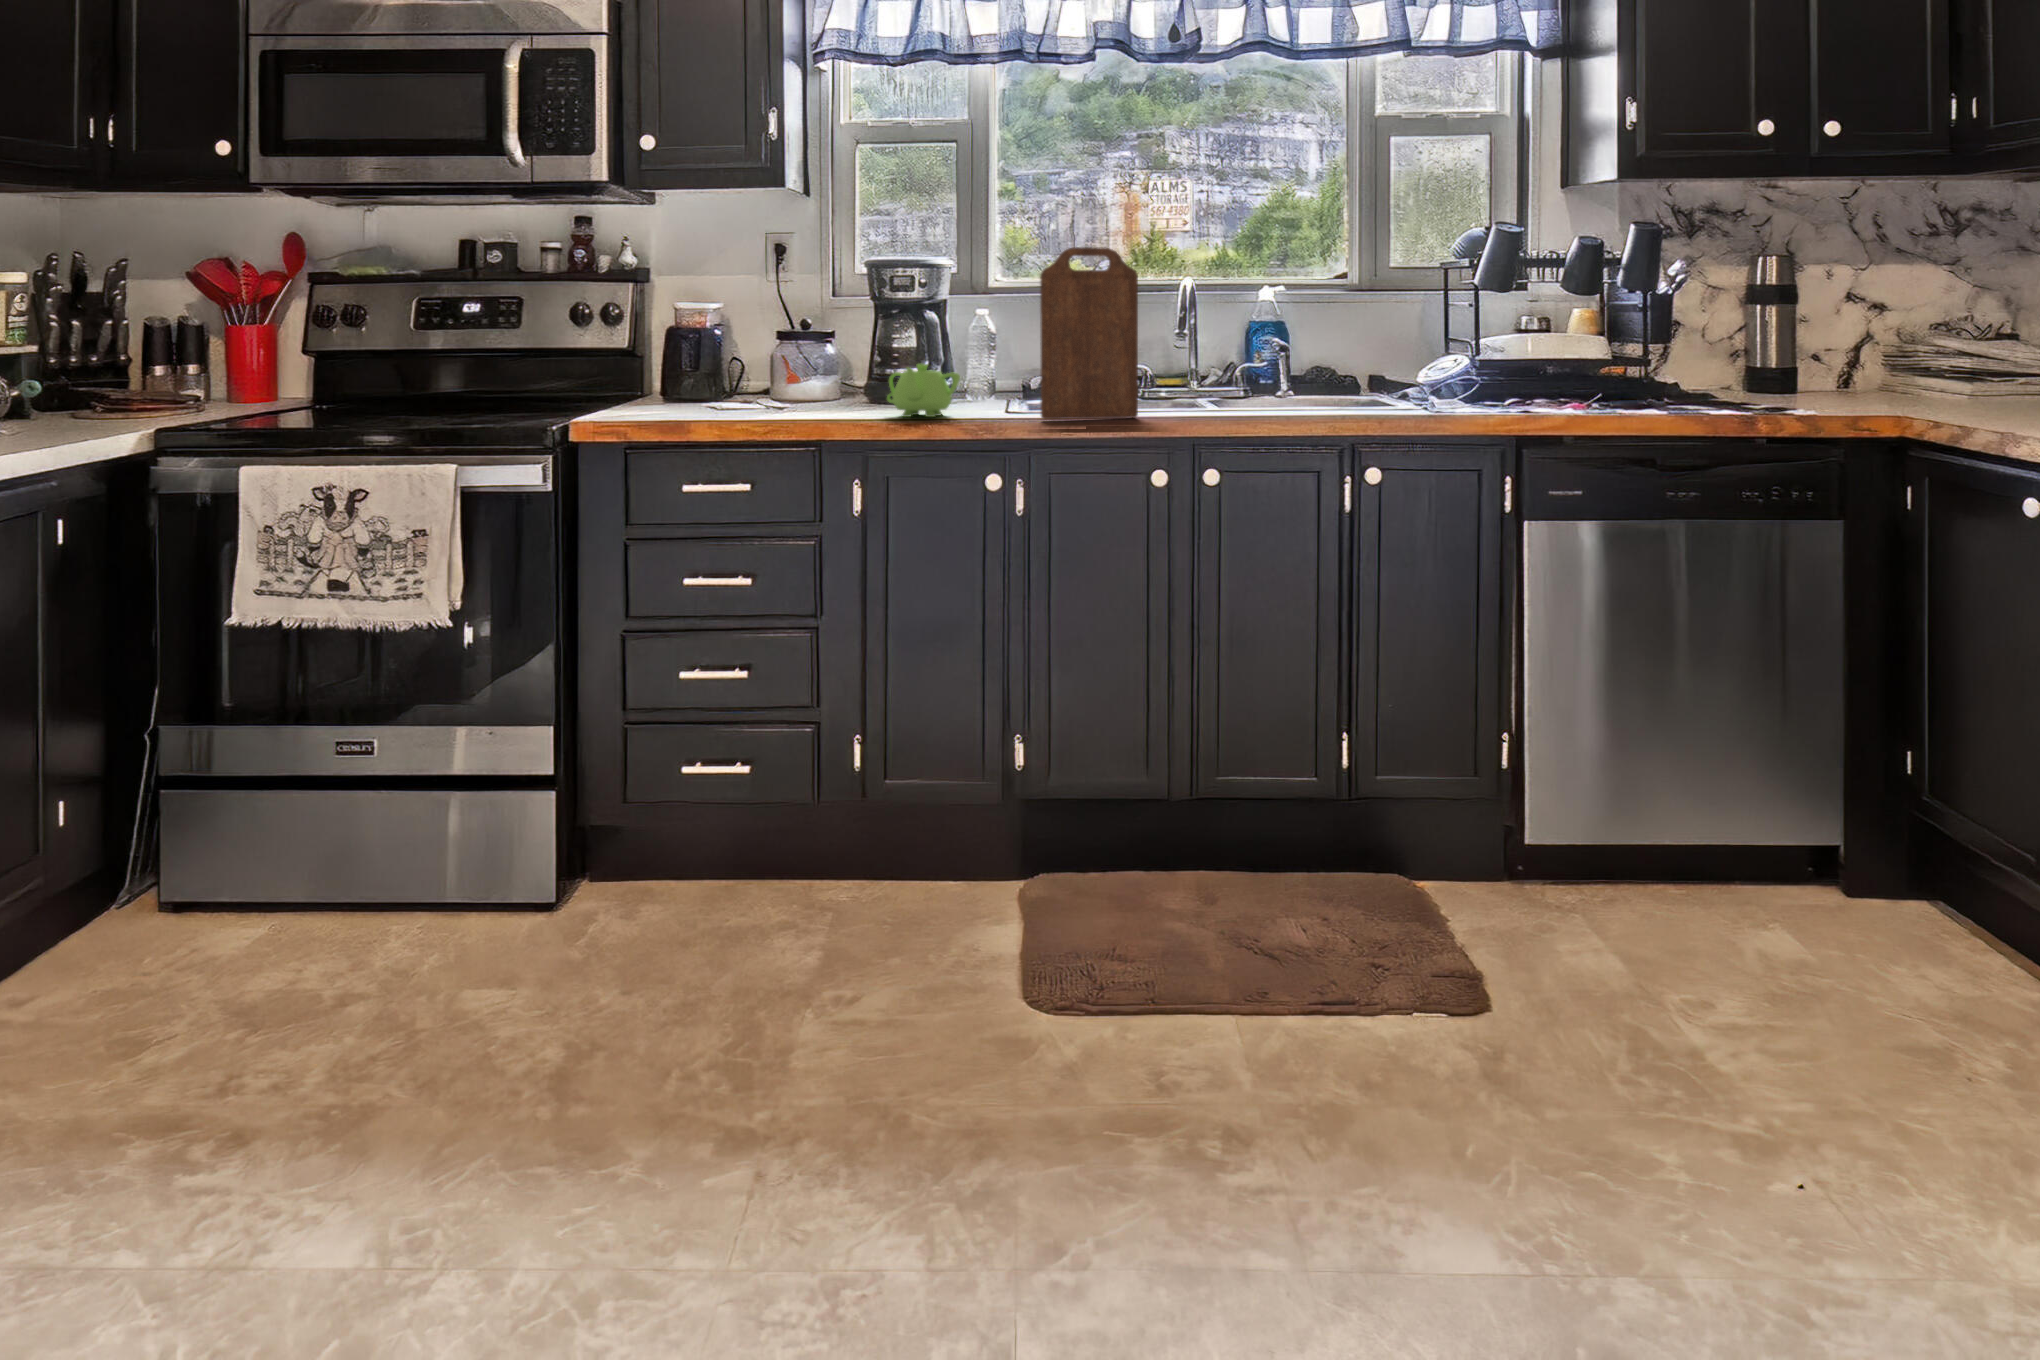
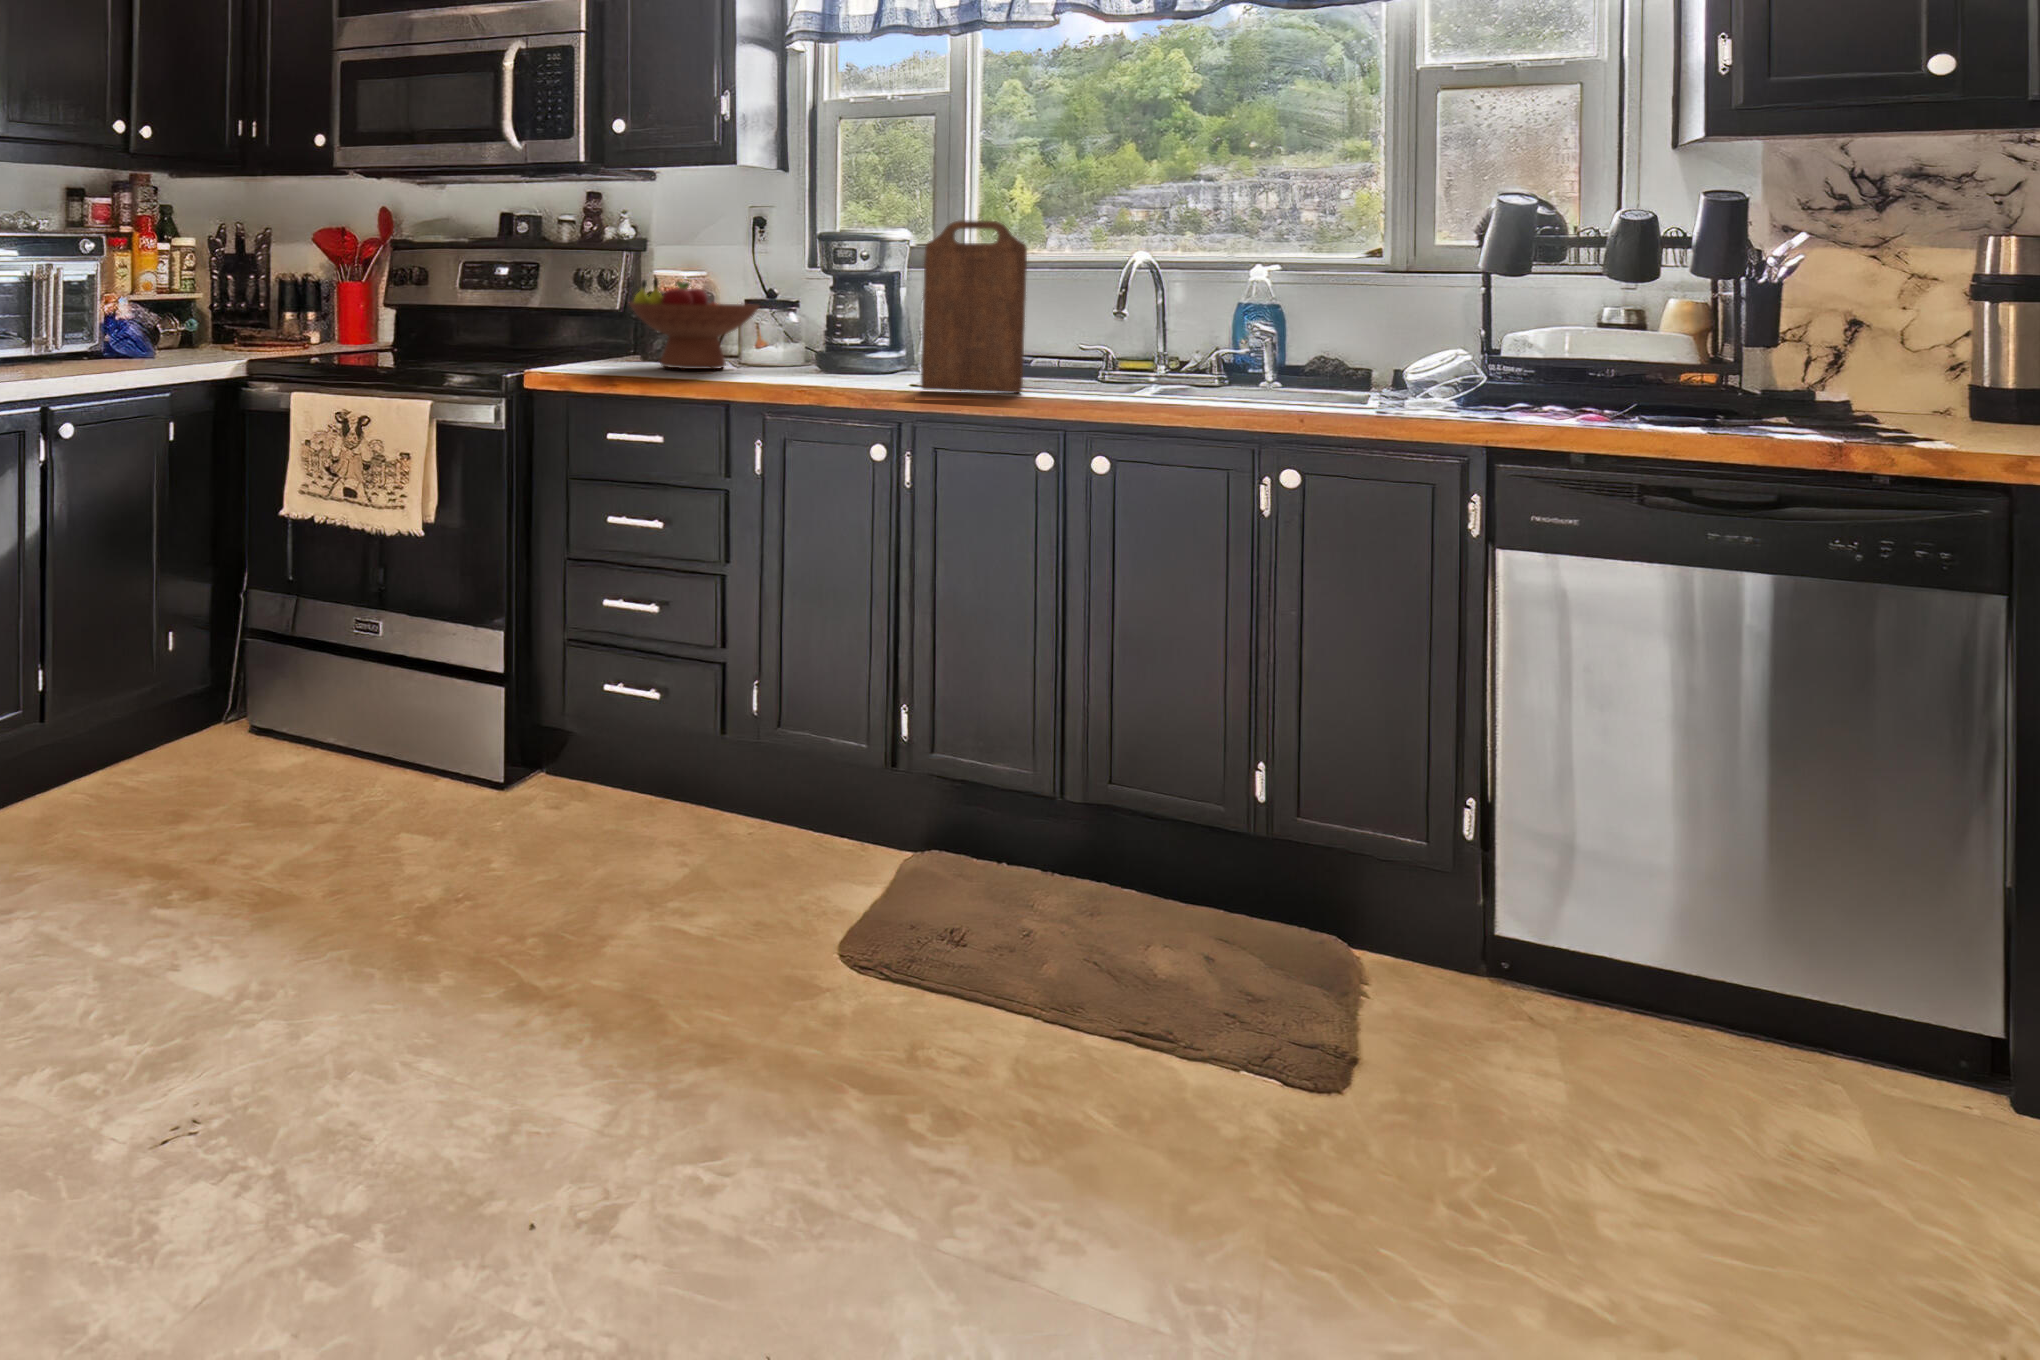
fruit bowl: none [683,311,832,411] -> present [629,279,759,369]
teapot: present [887,364,960,417] -> none [792,331,855,382]

